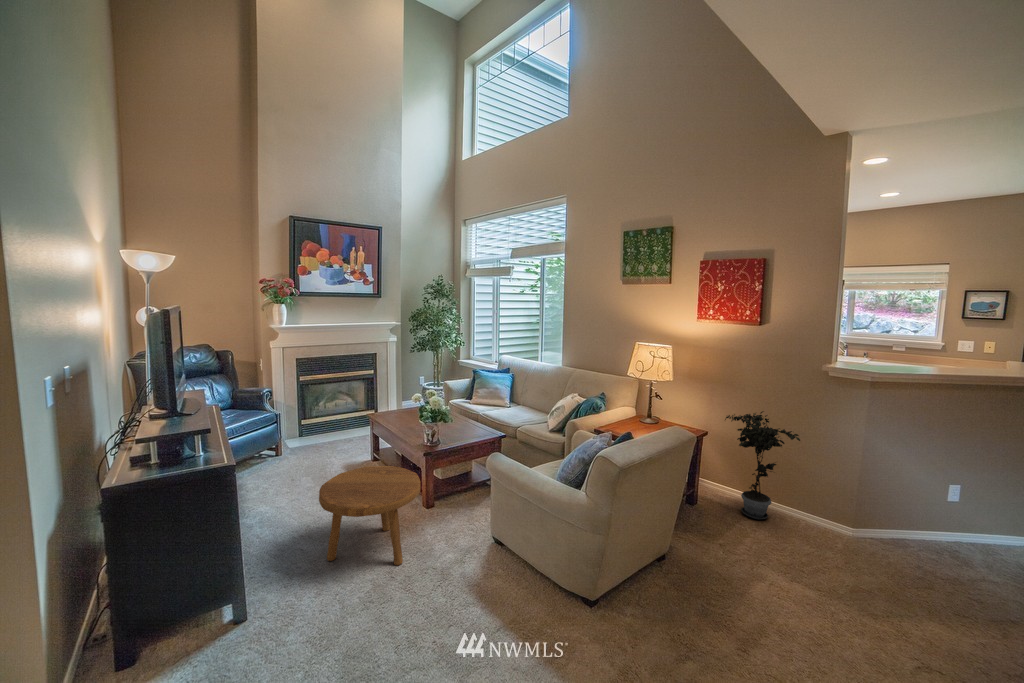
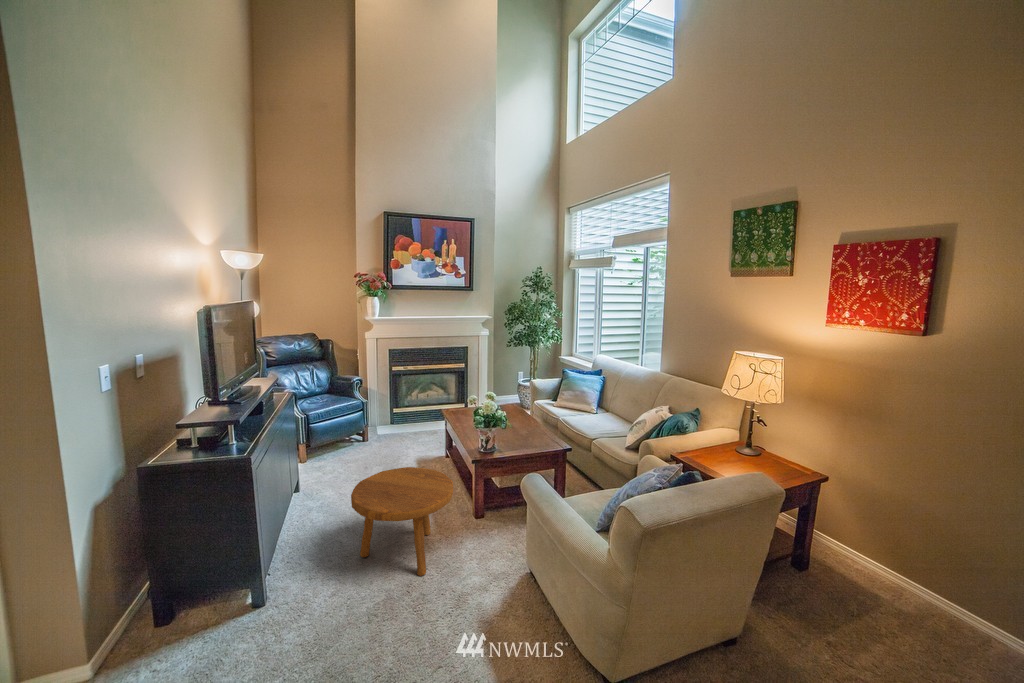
potted plant: present [725,411,800,520] -> none [857,457,976,612]

